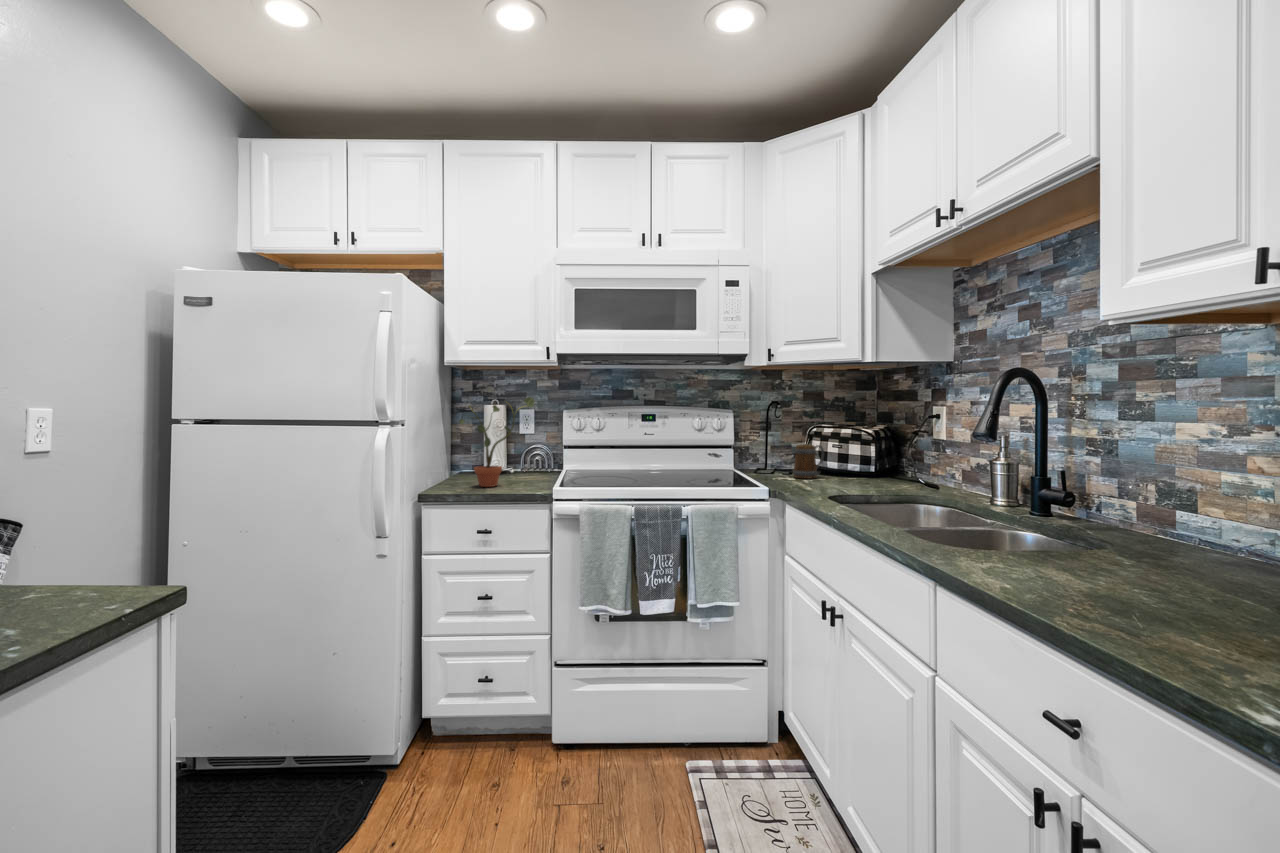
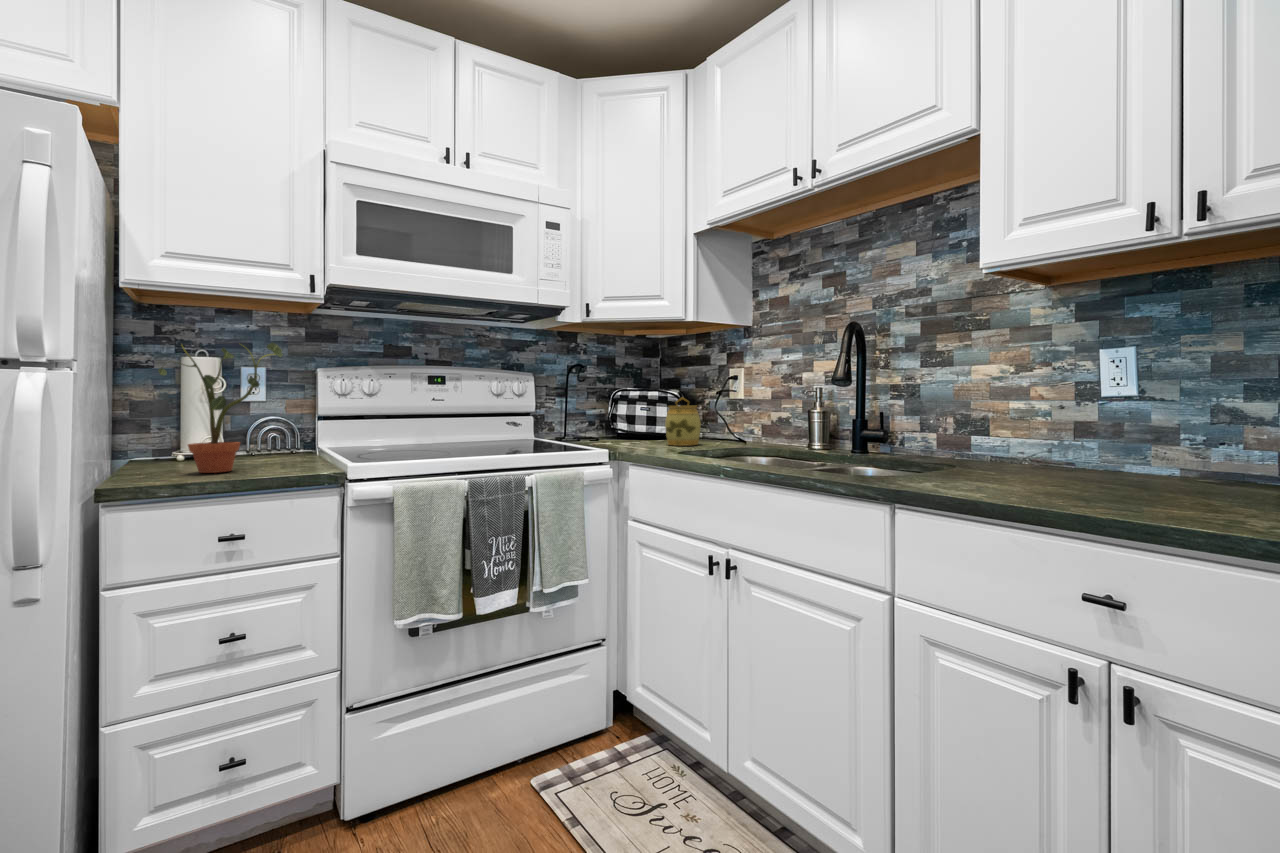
jar: none [843,437,882,487] -> present [665,397,701,446]
mug: present [793,444,824,478] -> none [607,408,634,443]

